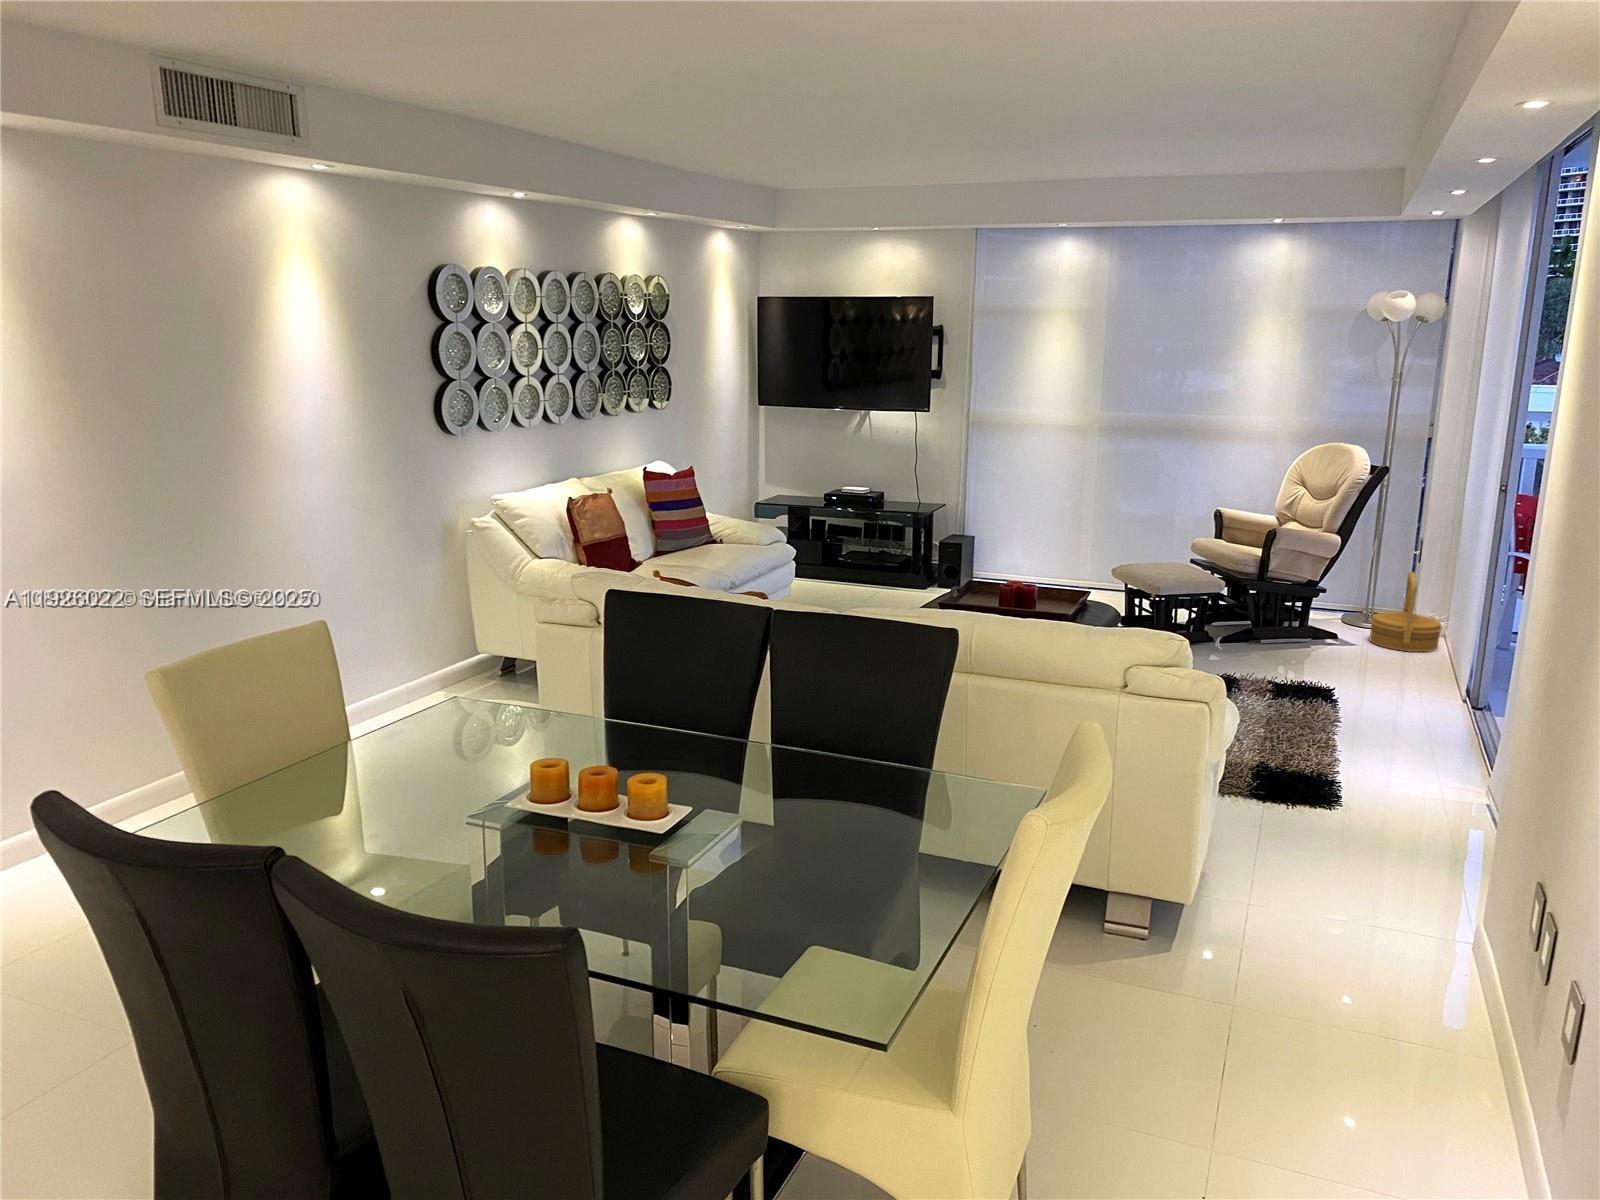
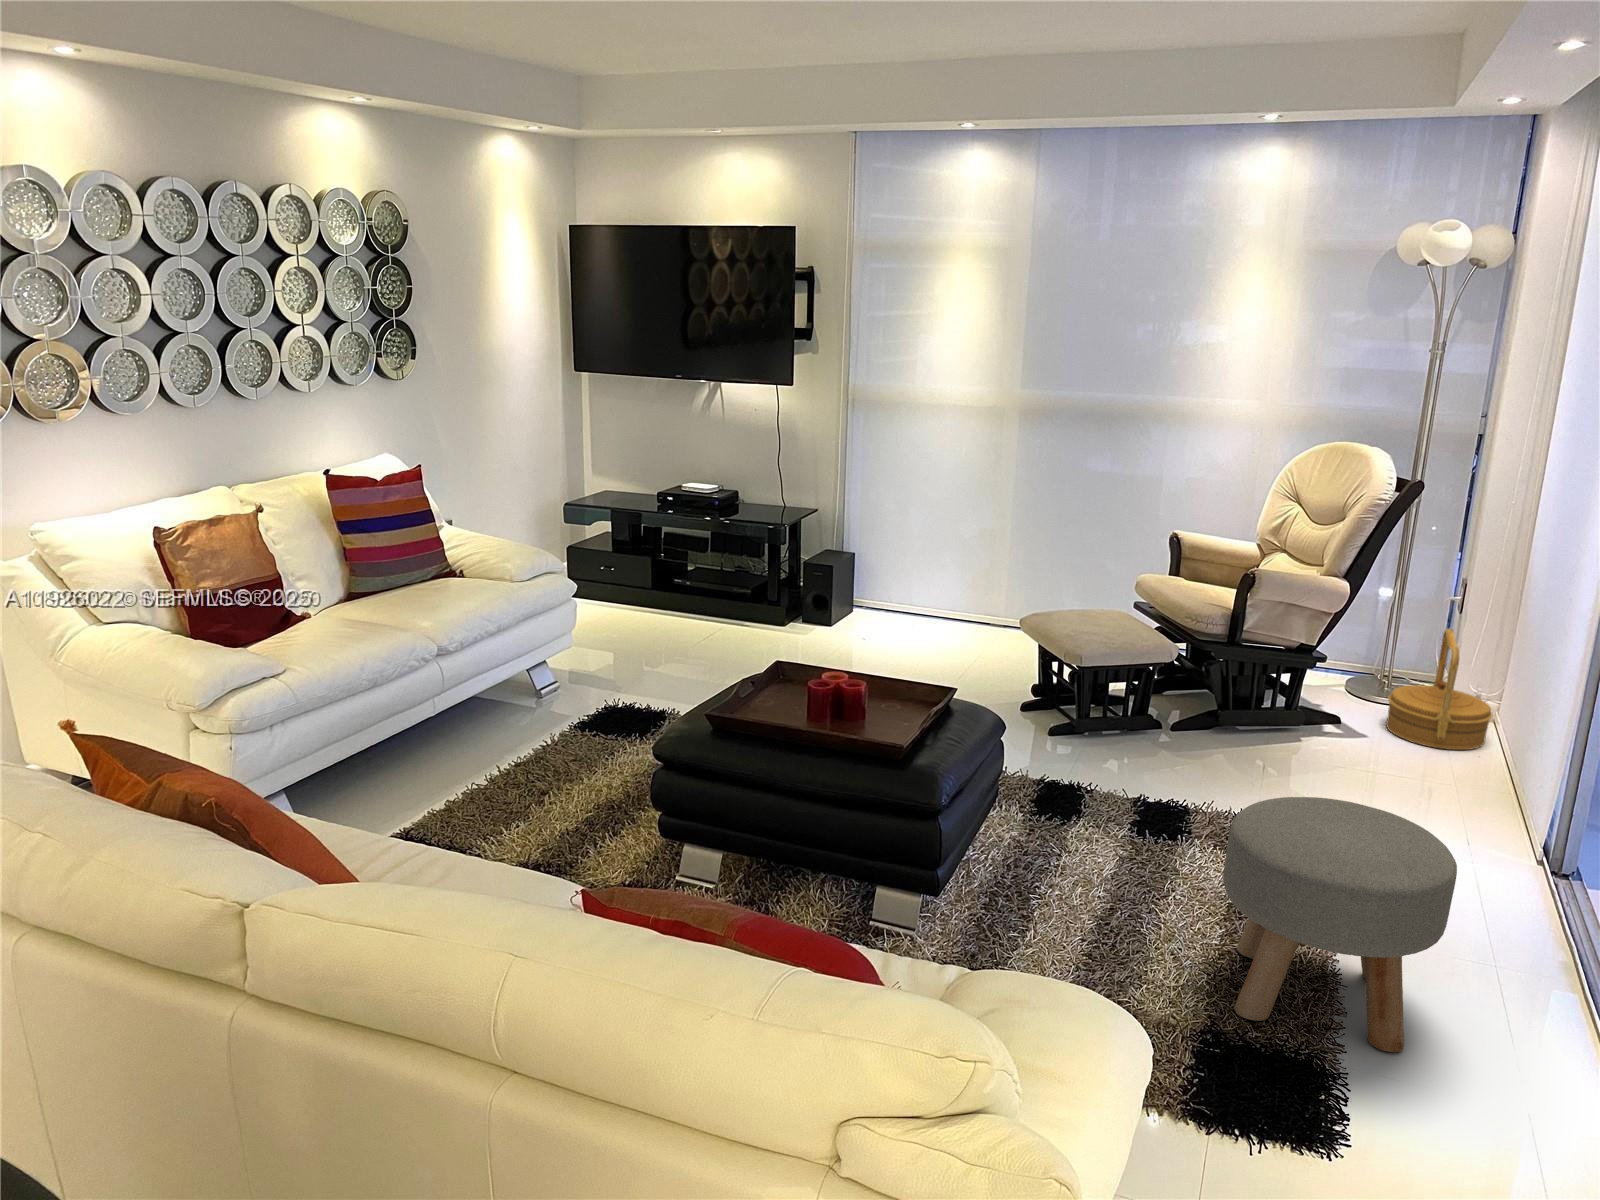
ottoman: none [1266,641,1402,773] -> present [1223,797,1457,1052]

